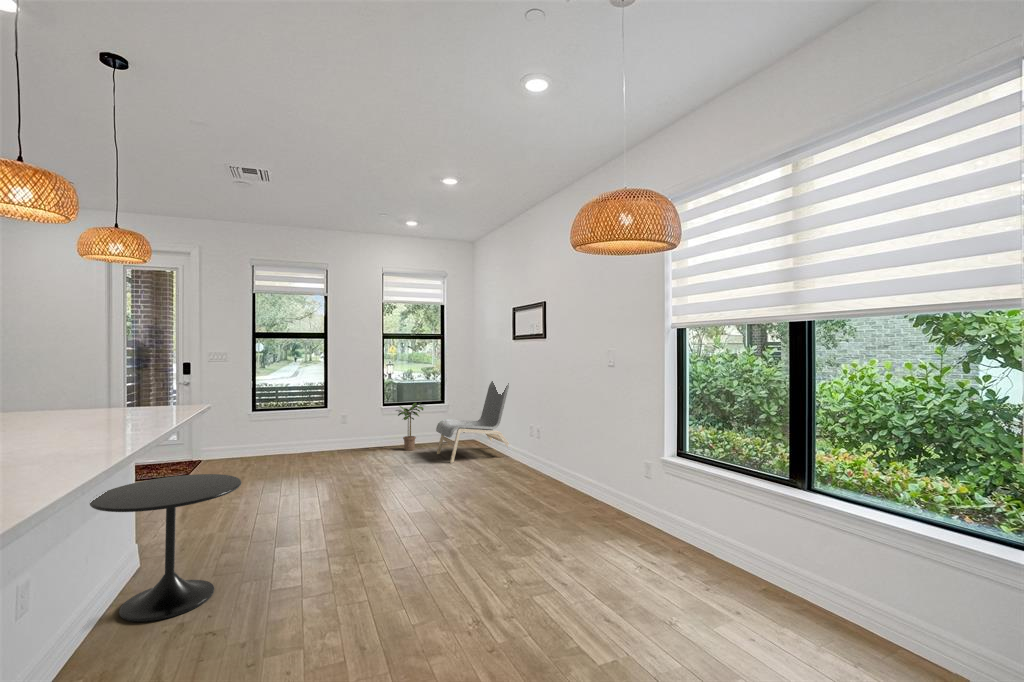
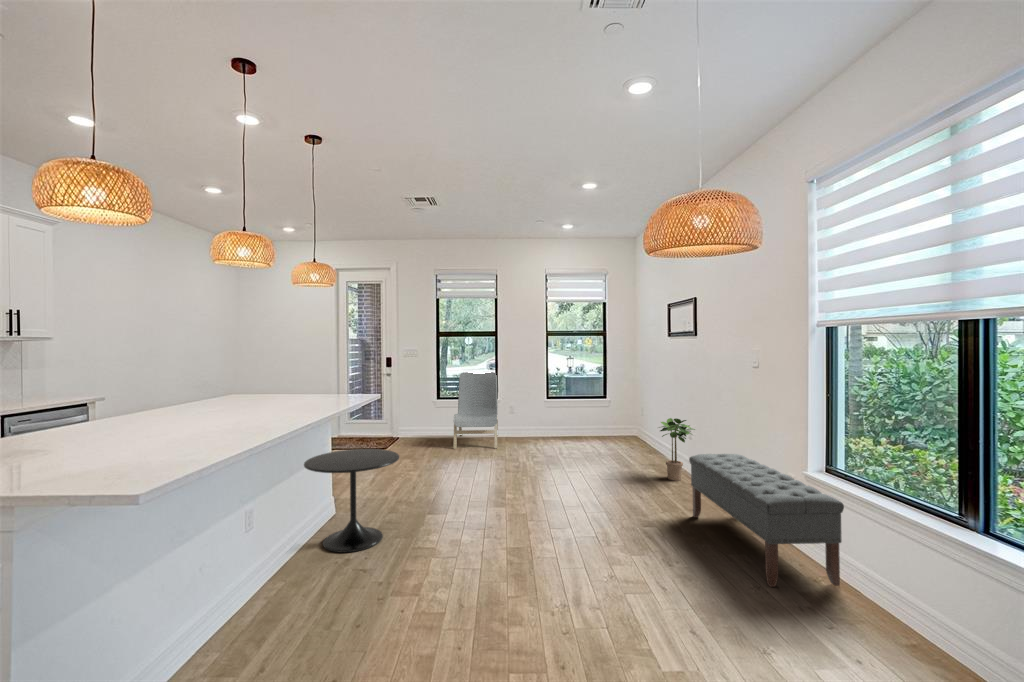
dining chair: present [436,381,509,463] -> present [453,372,498,449]
potted plant: present [396,403,424,451] -> present [659,418,695,481]
bench: none [556,447,701,564] -> present [689,454,844,587]

